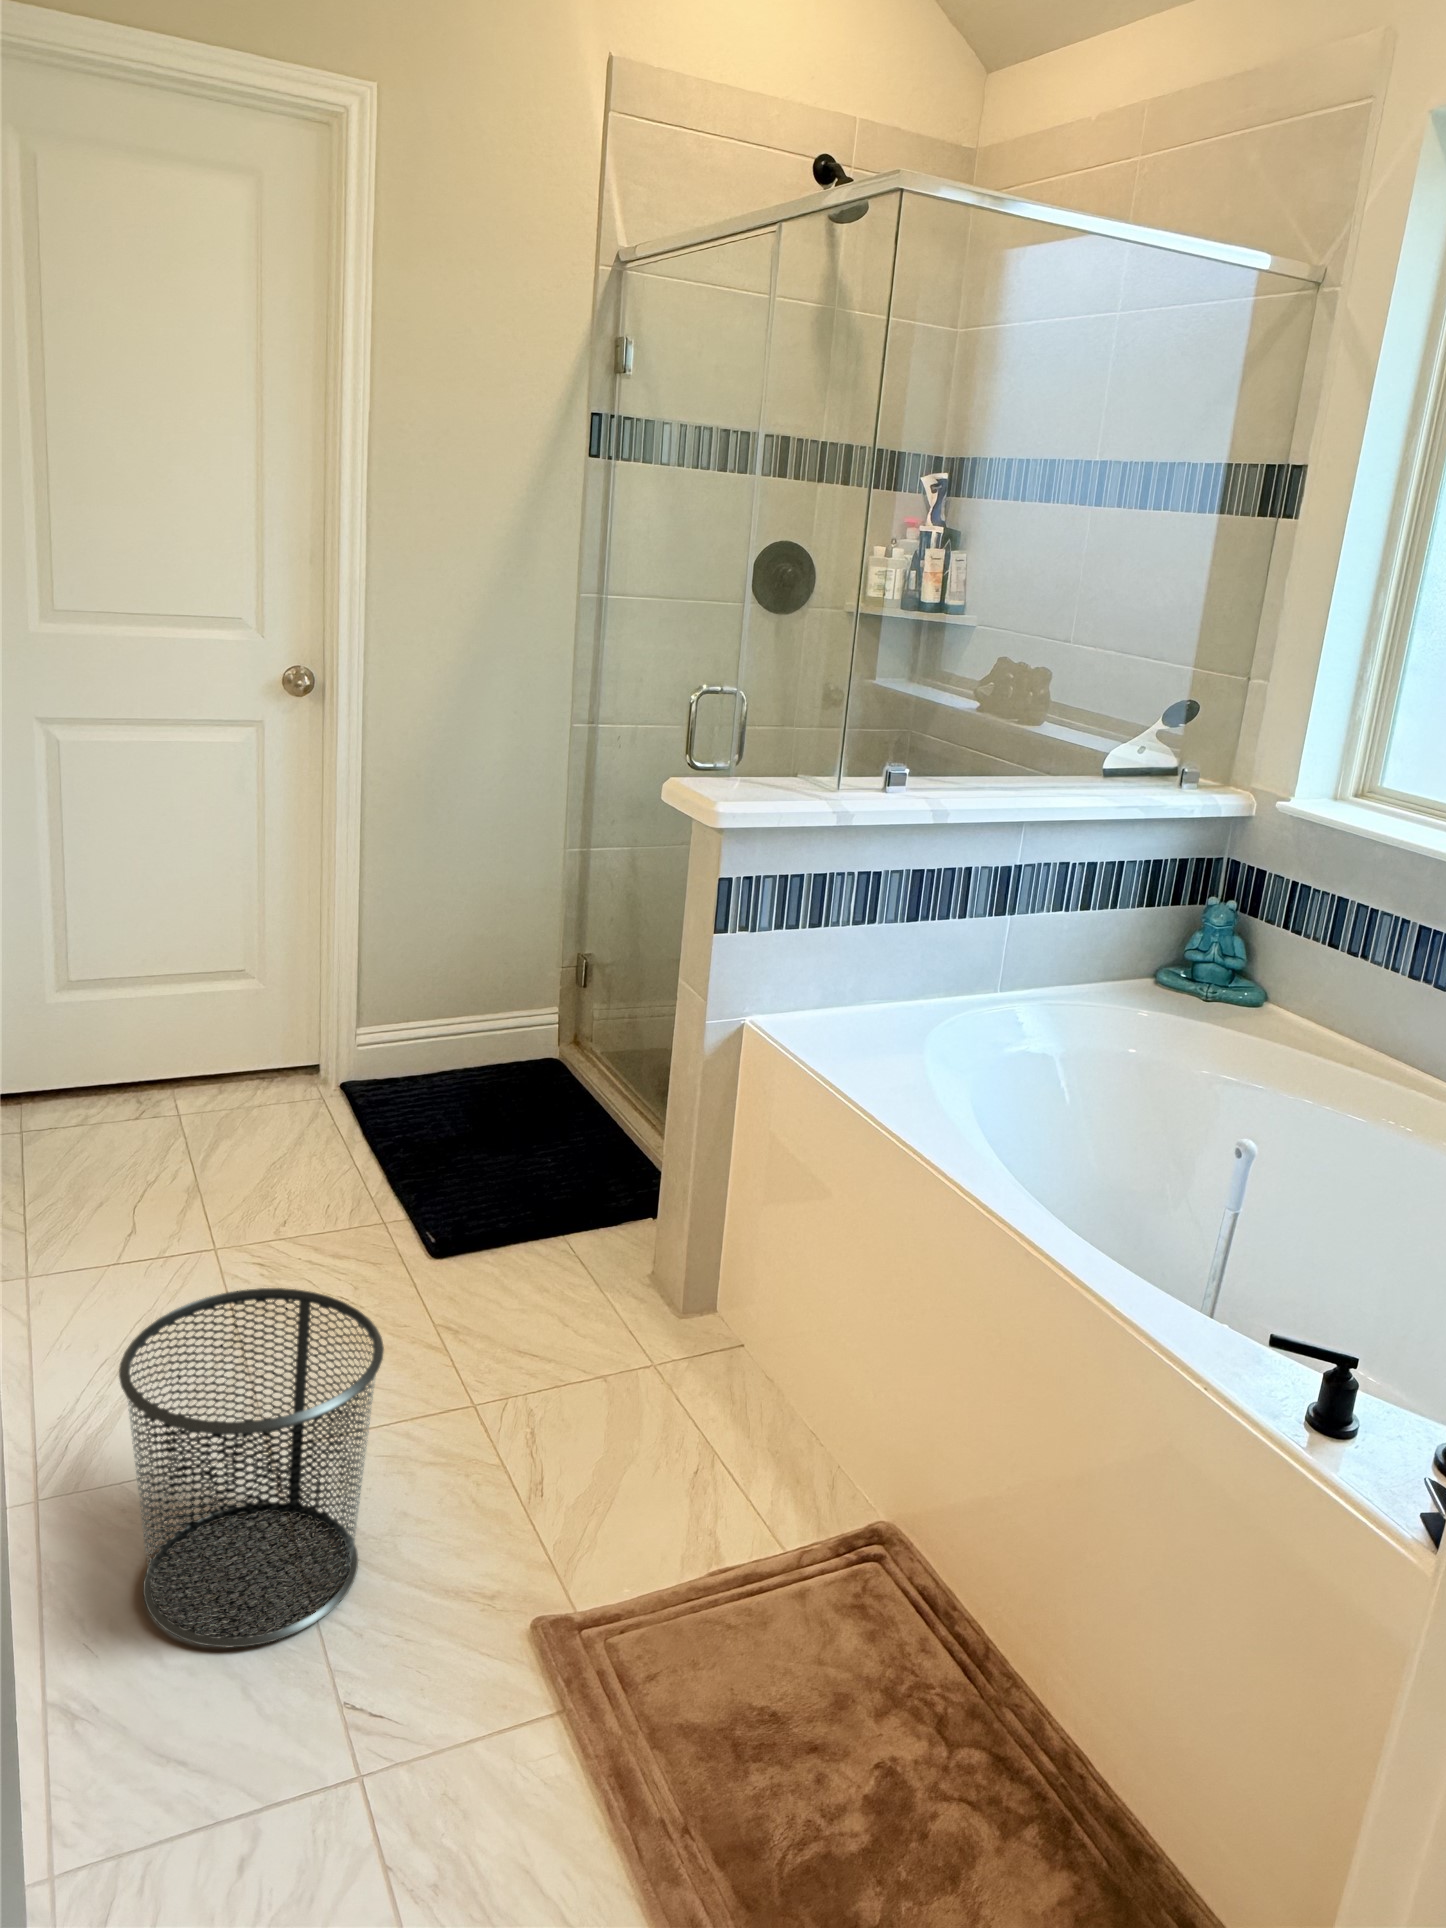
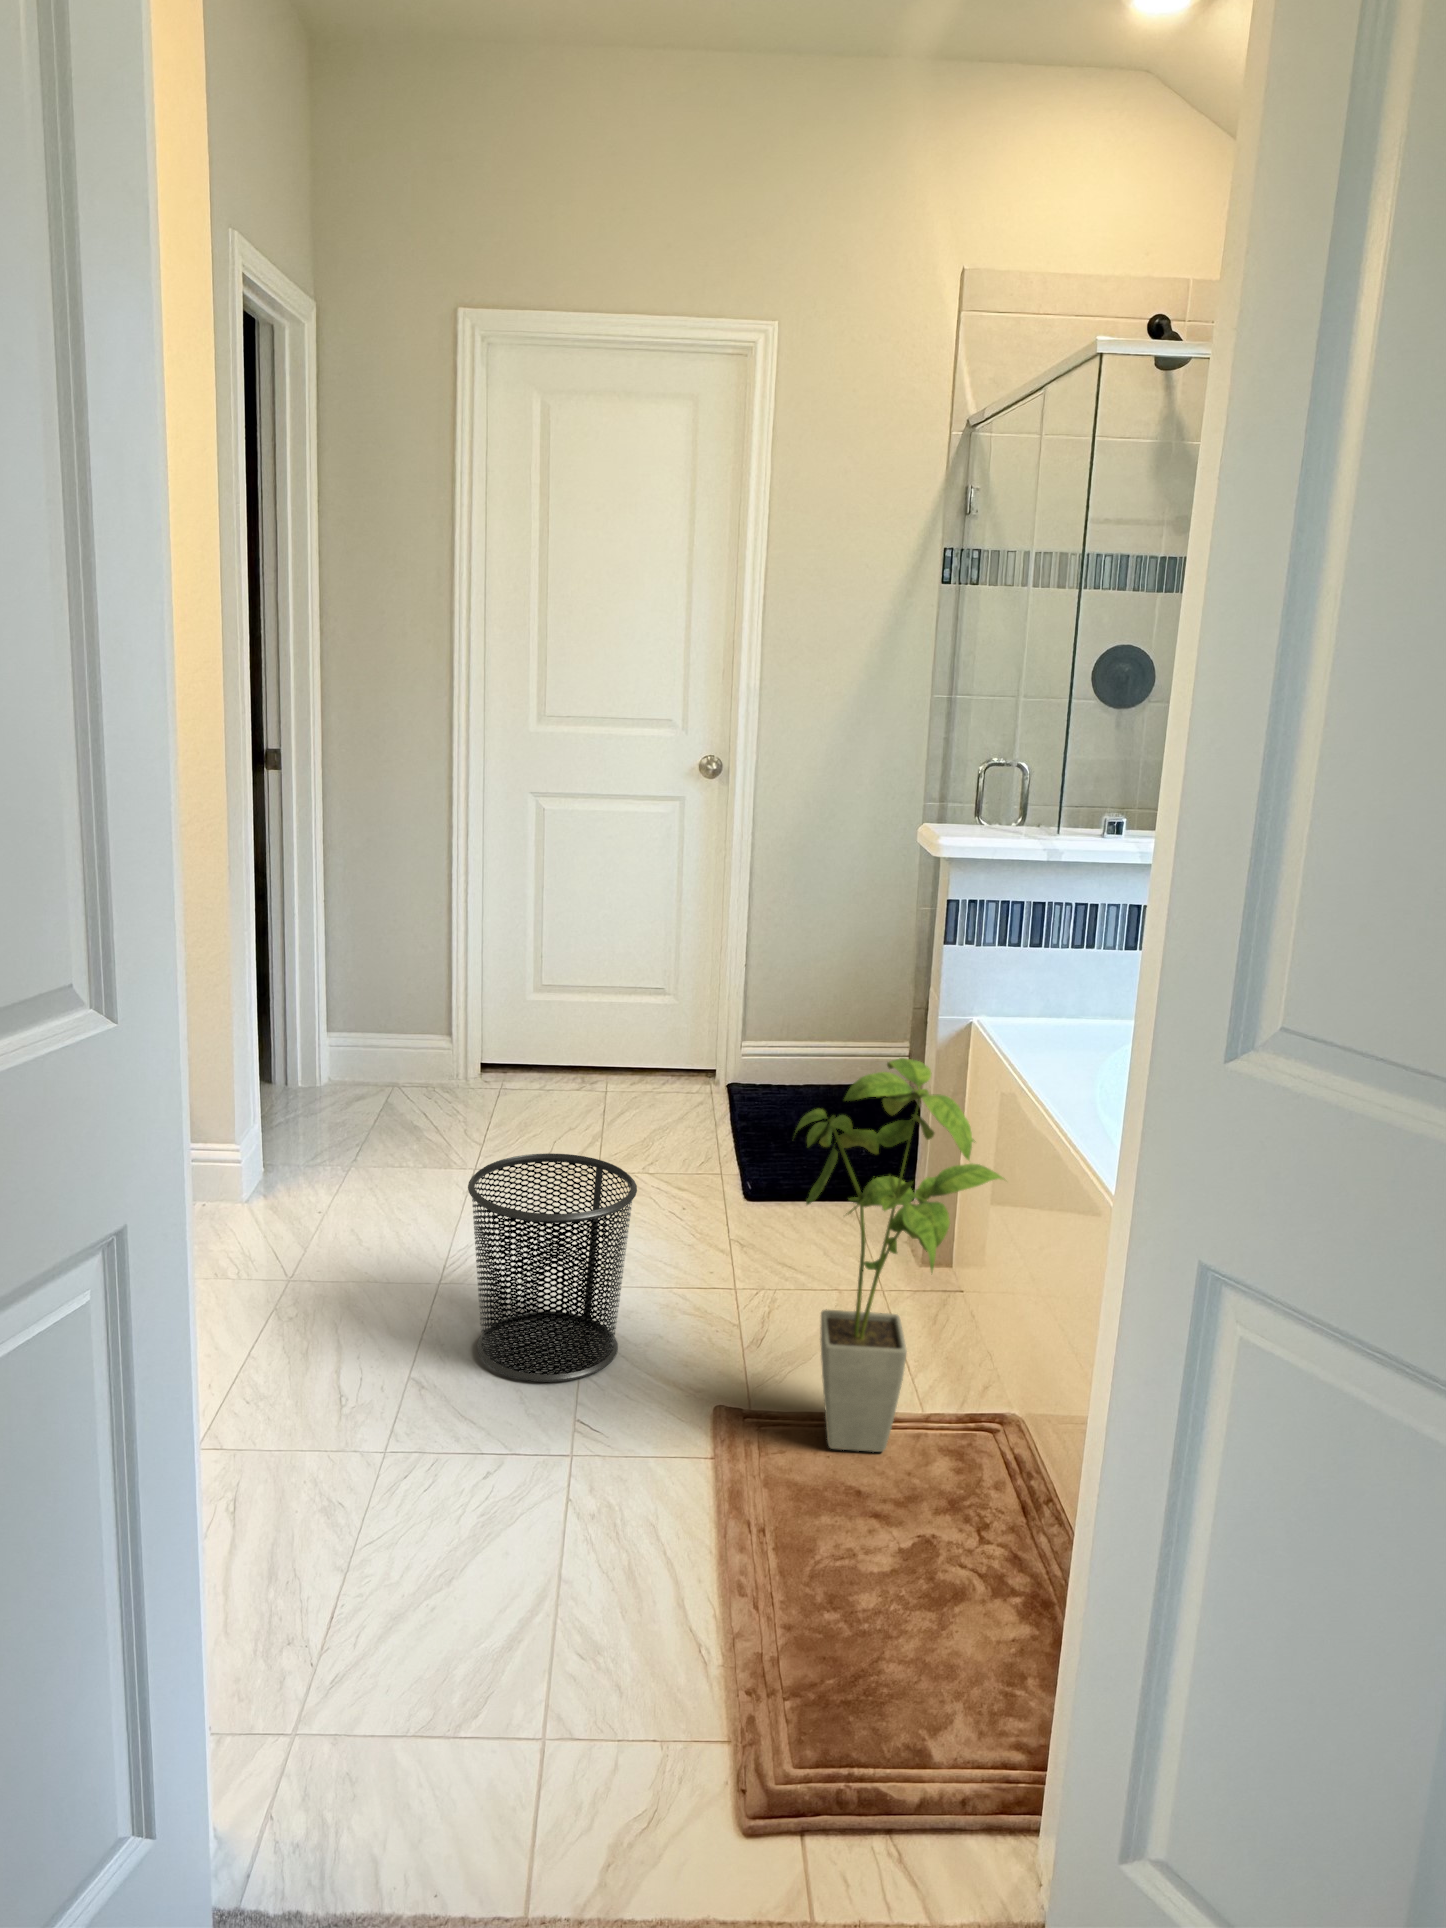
house plant: none [641,1139,936,1651] -> present [796,1058,1004,1452]

